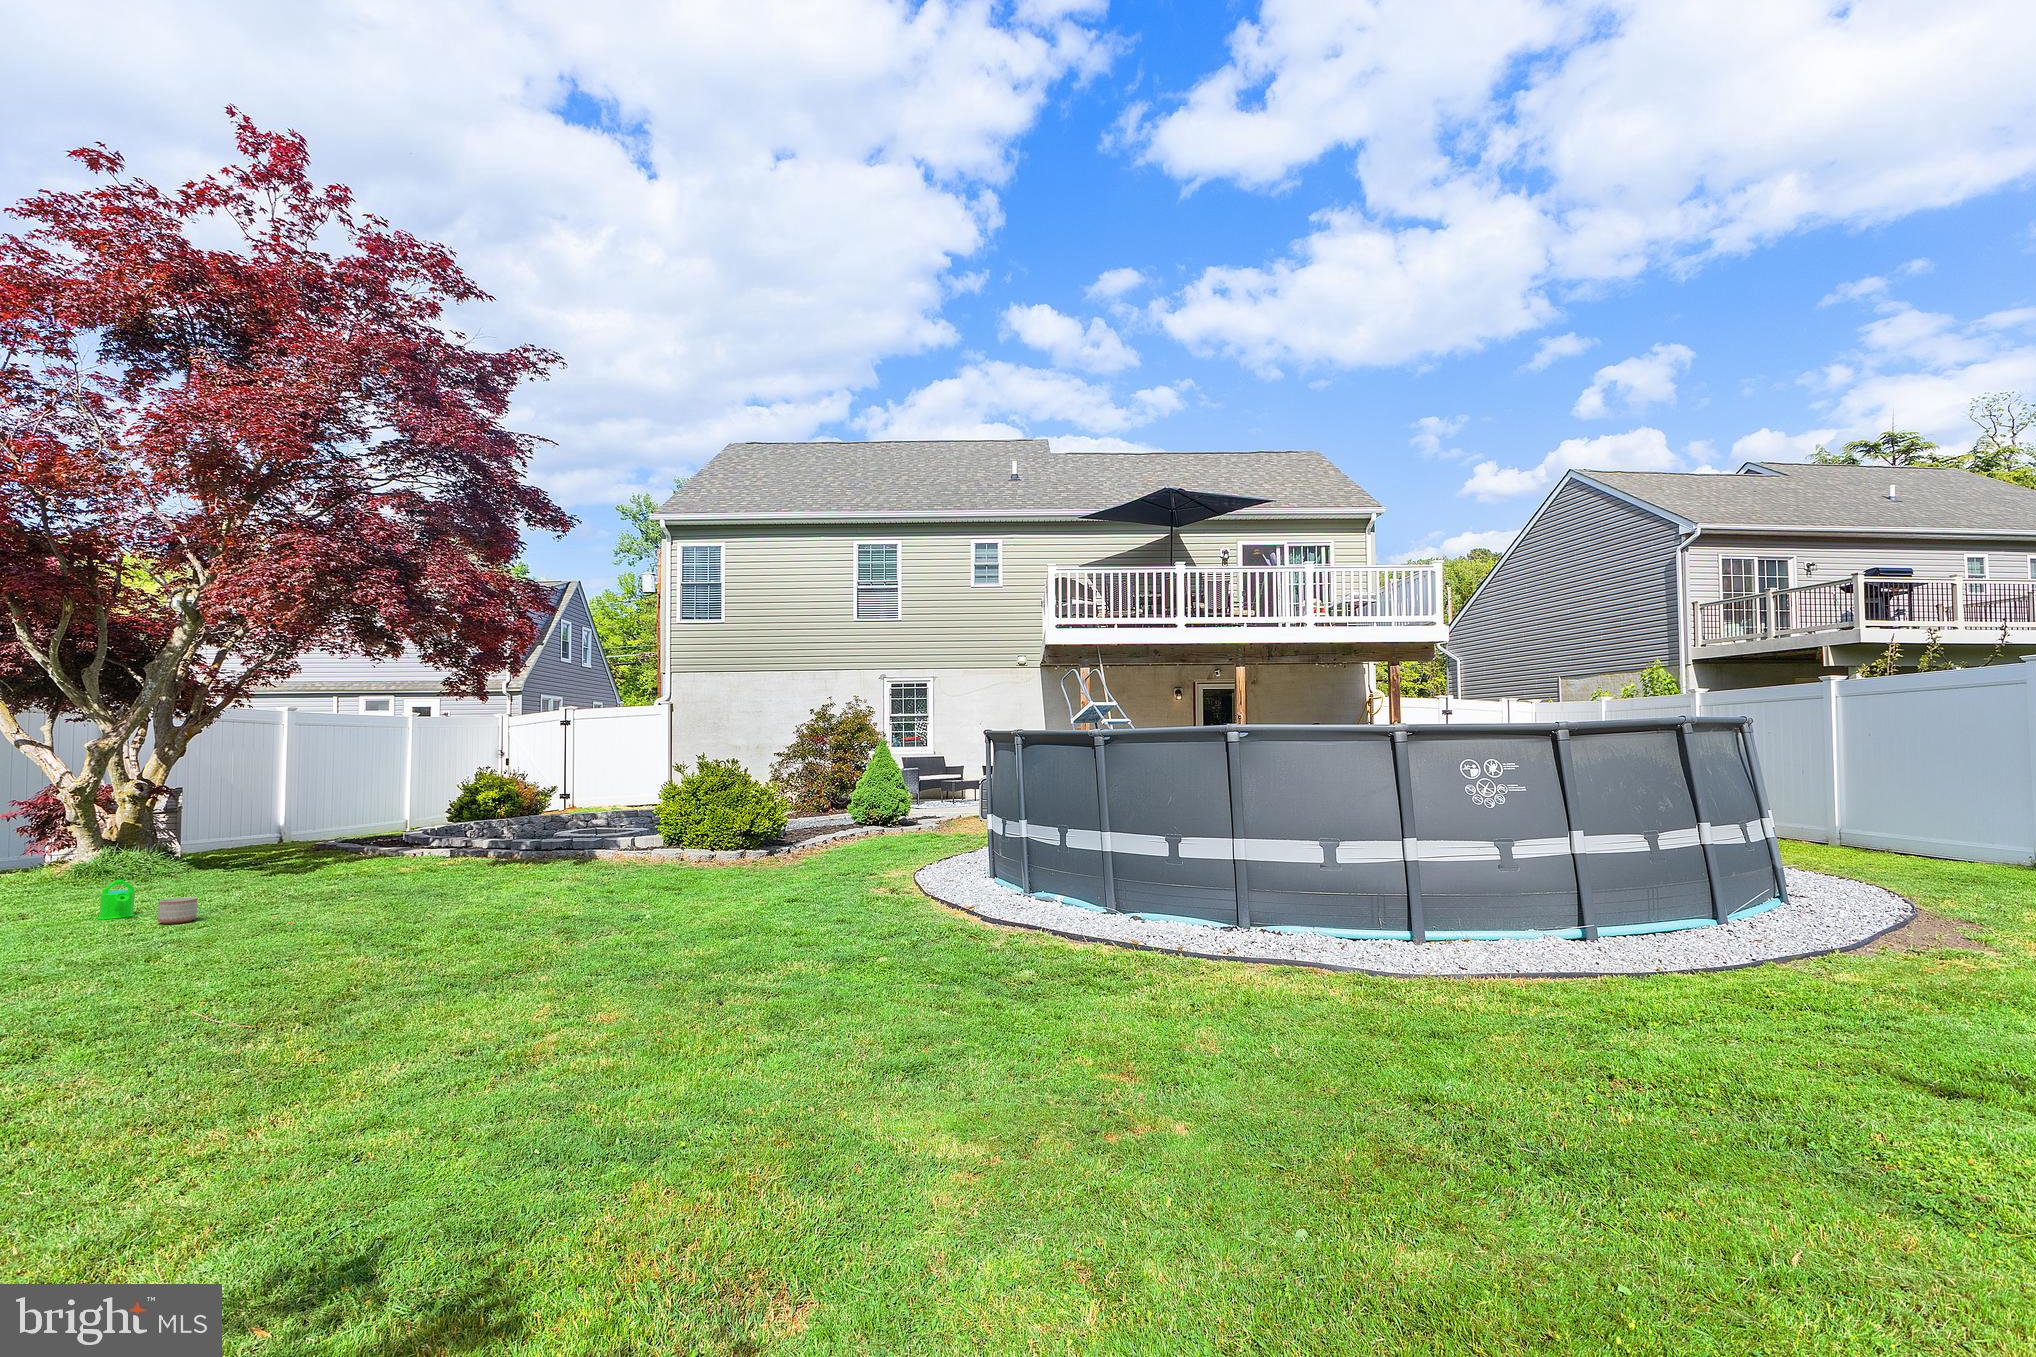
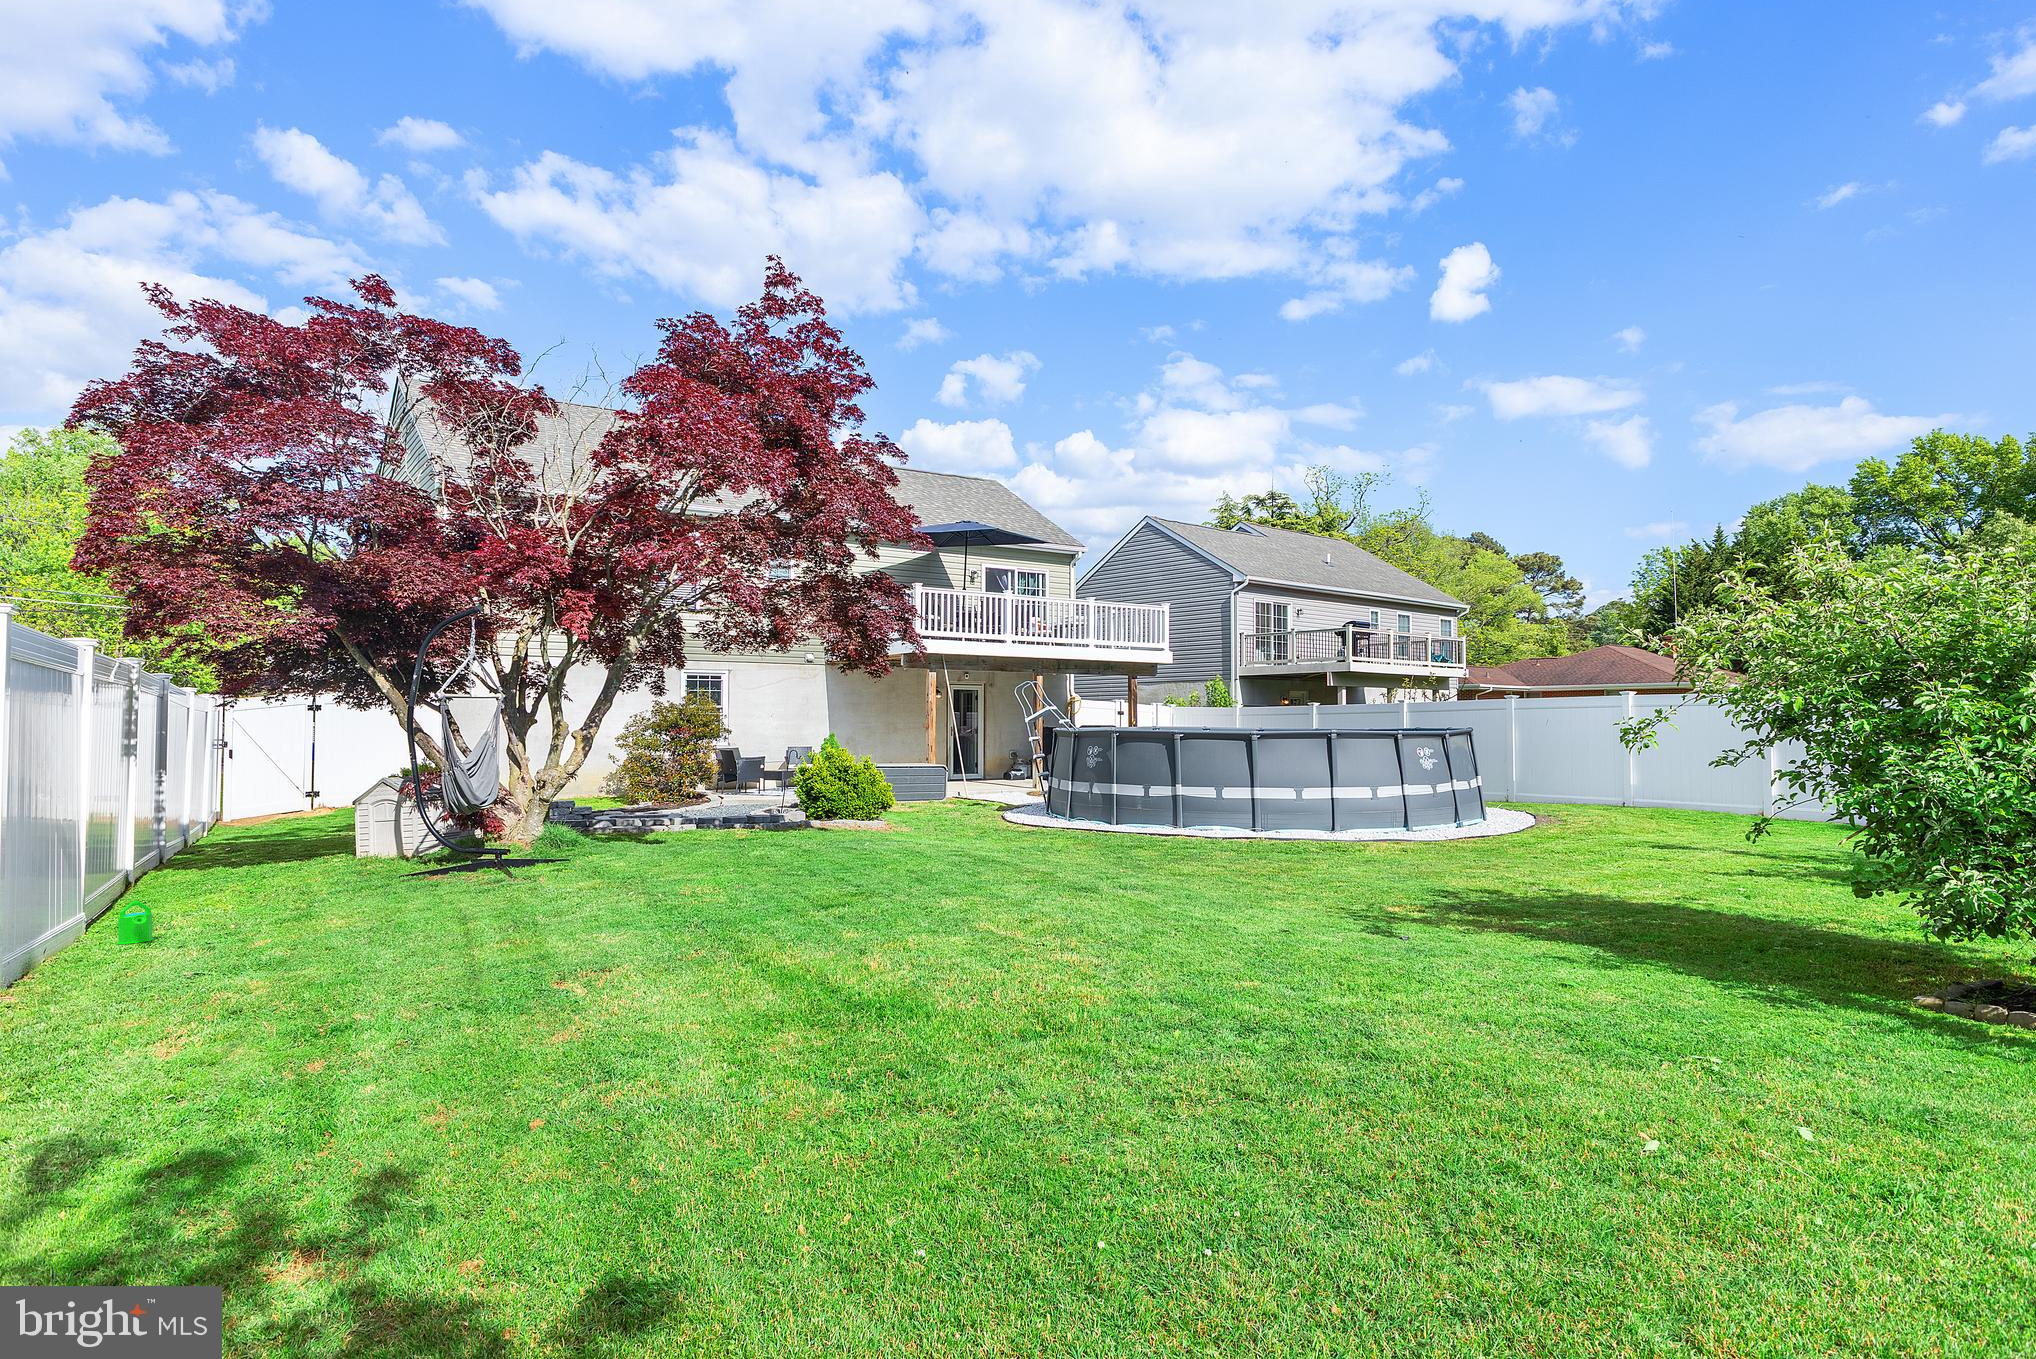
planter: present [158,897,198,924] -> none [176,917,216,947]

